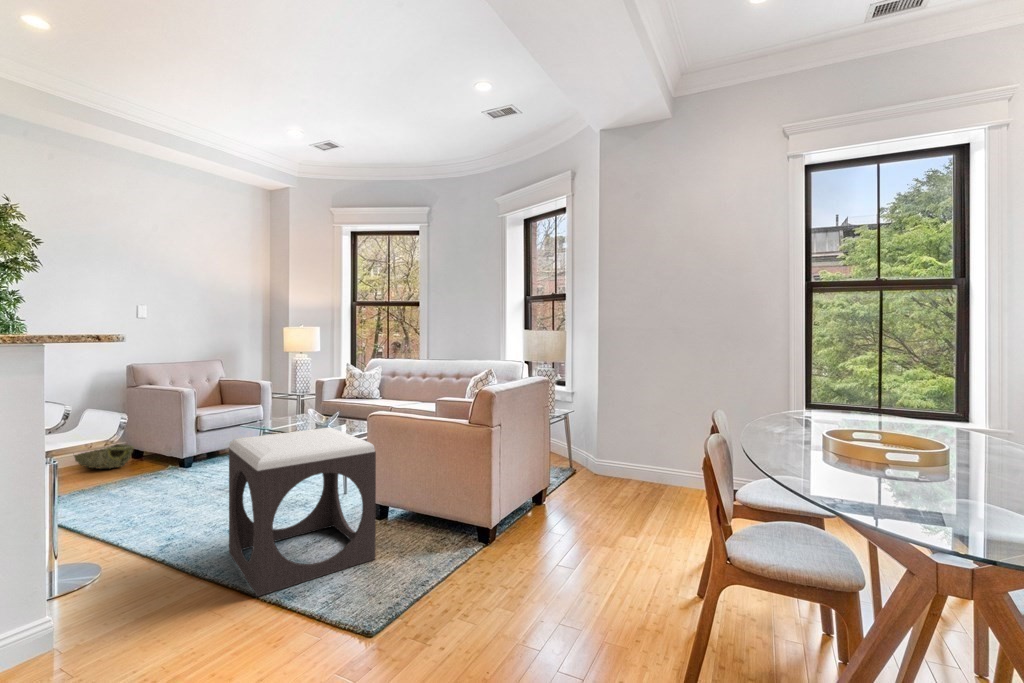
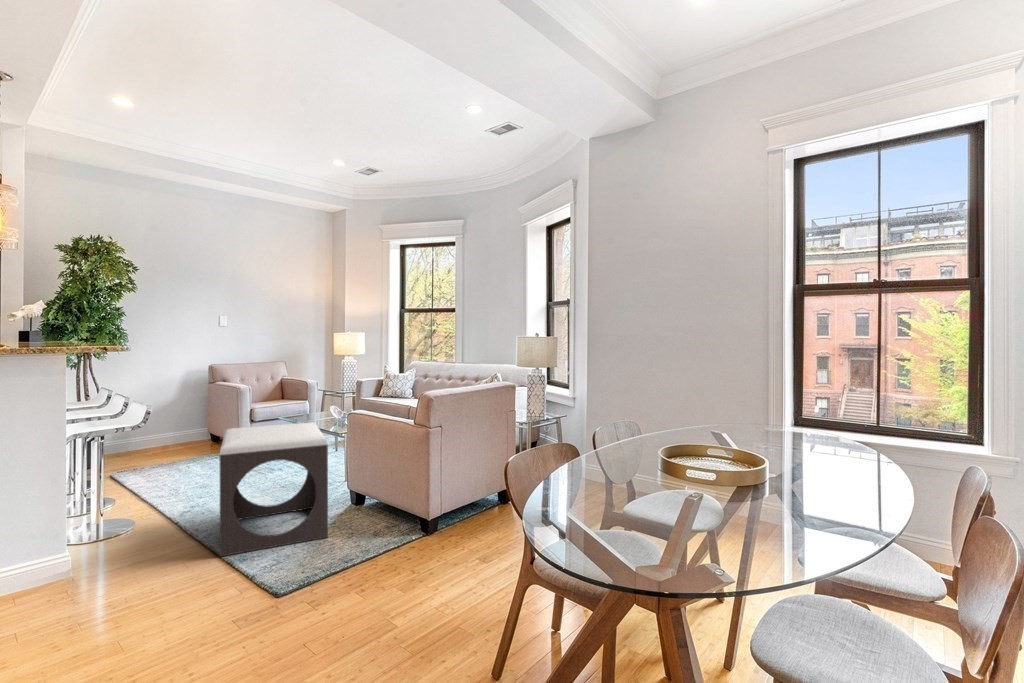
woven basket: present [74,444,134,469] -> none [165,428,208,449]

